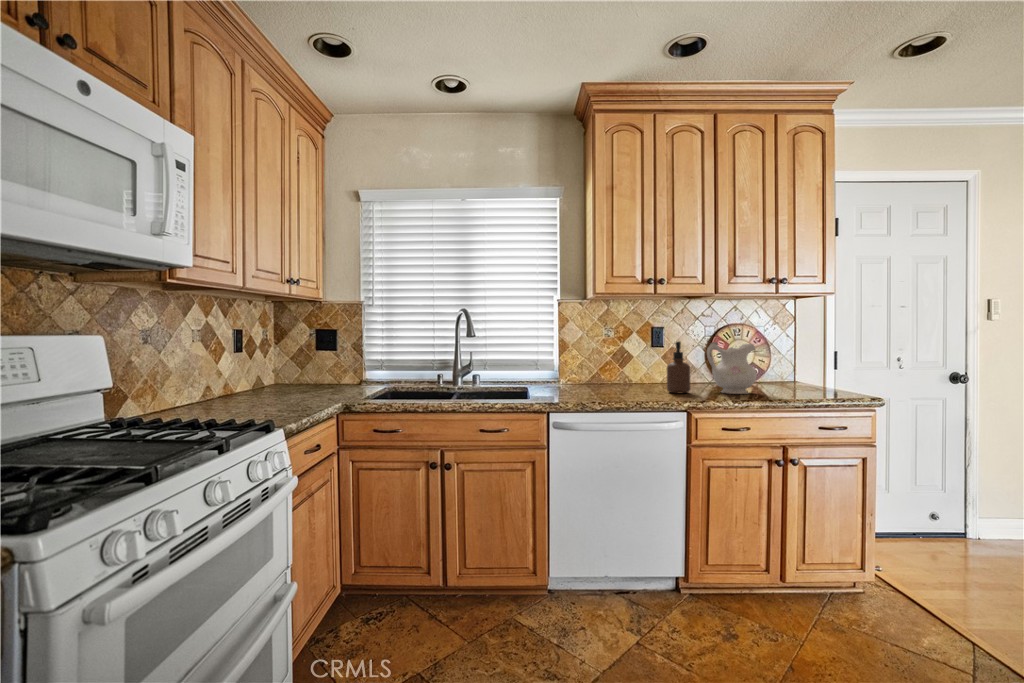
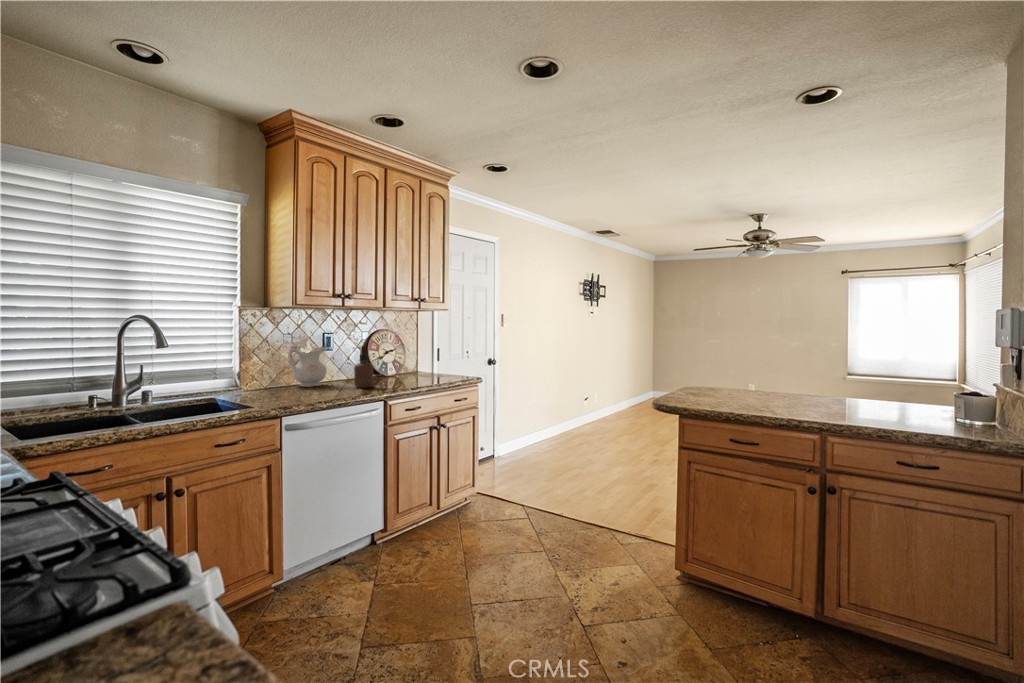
ceramic pitcher: present [707,342,756,394] -> present [288,346,327,387]

